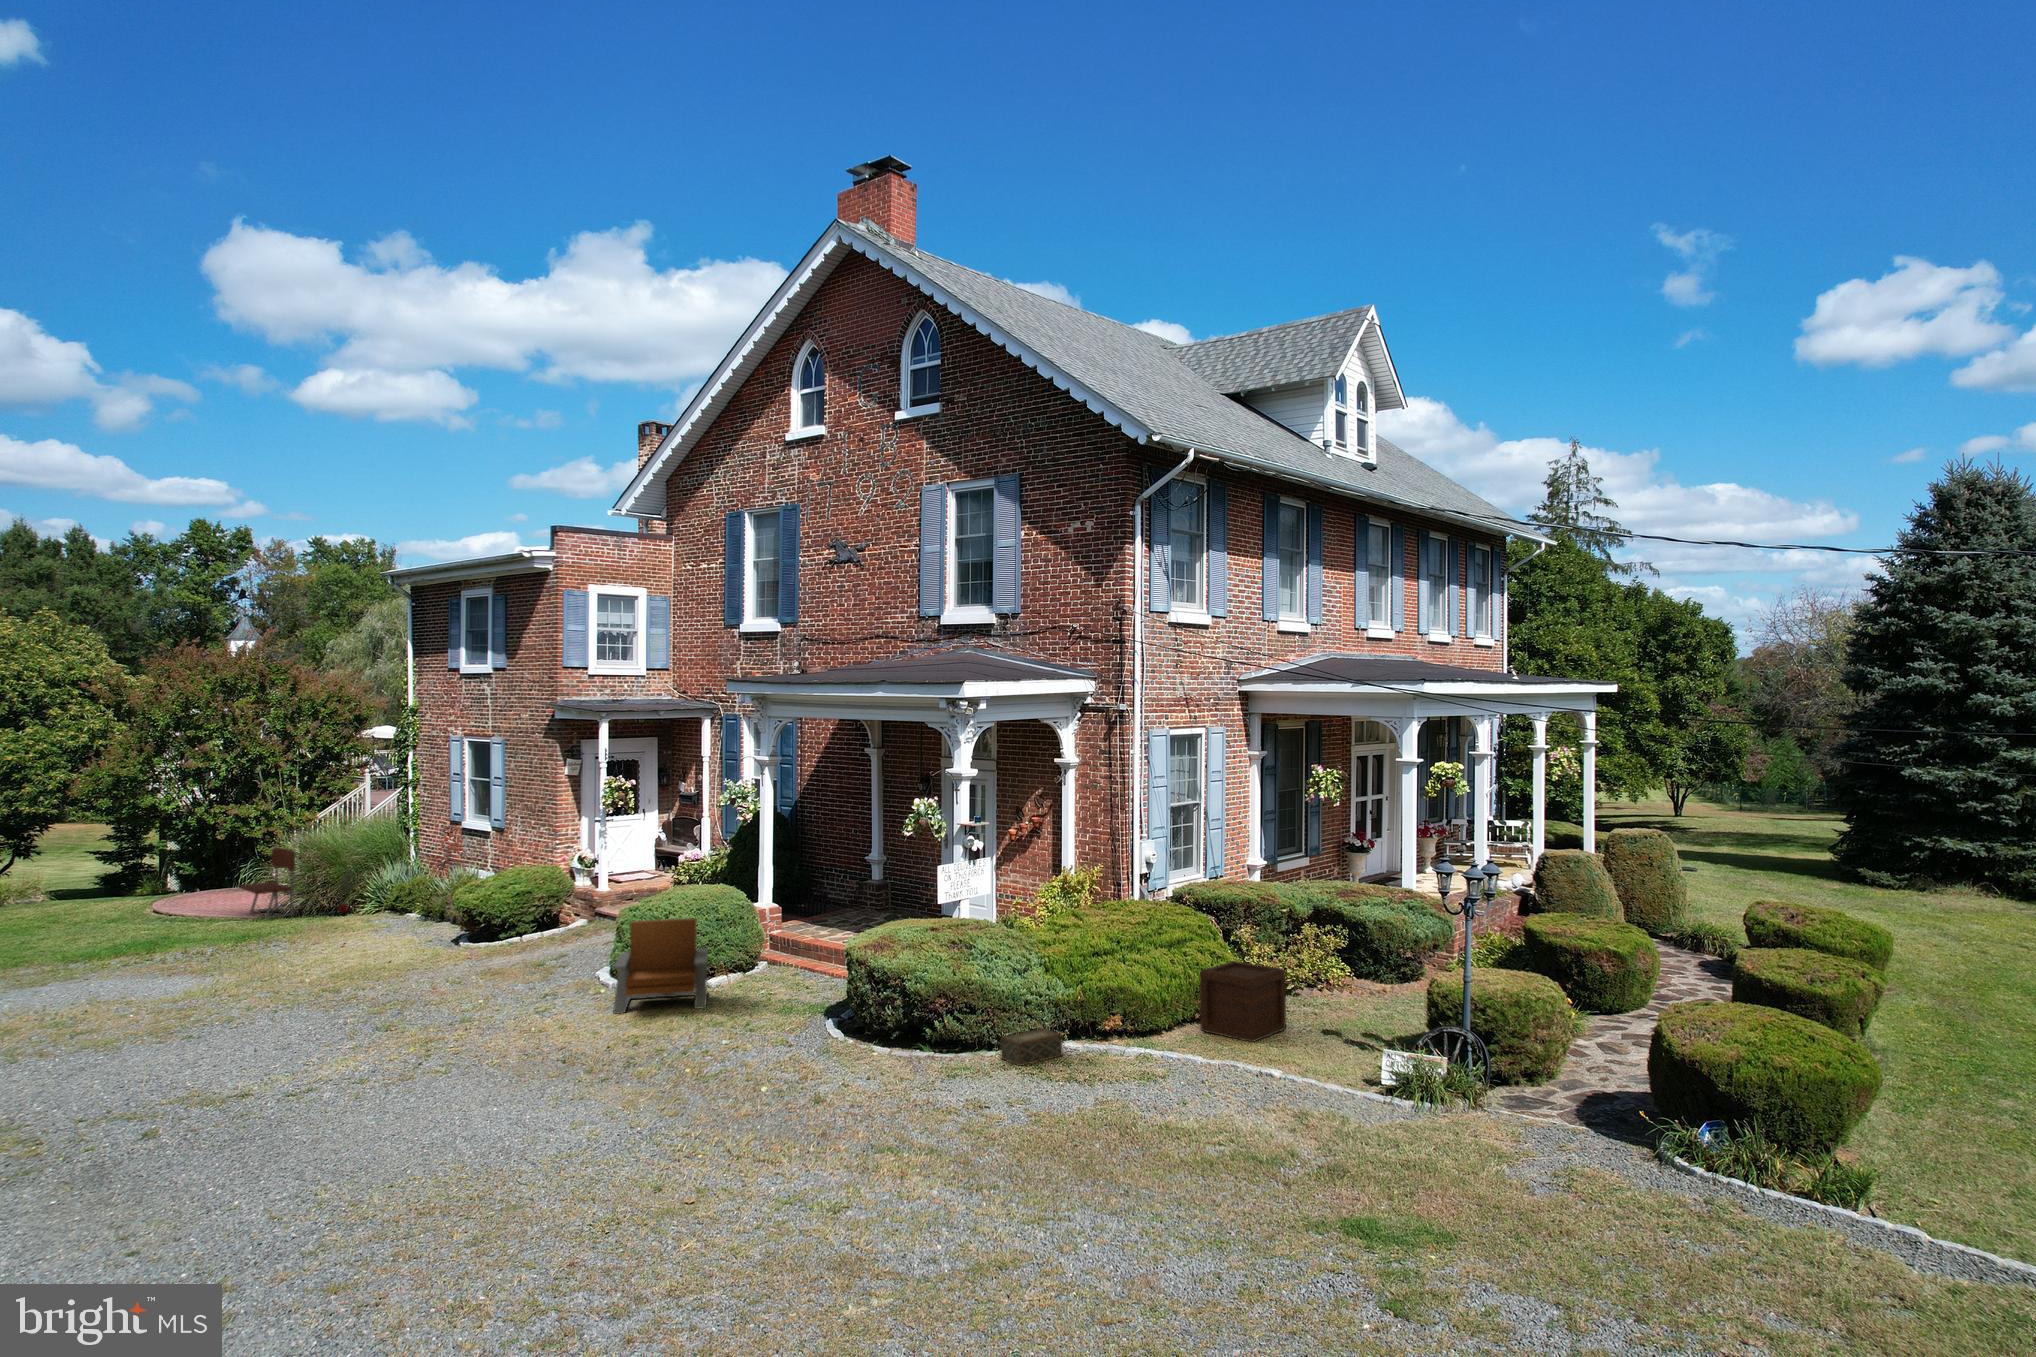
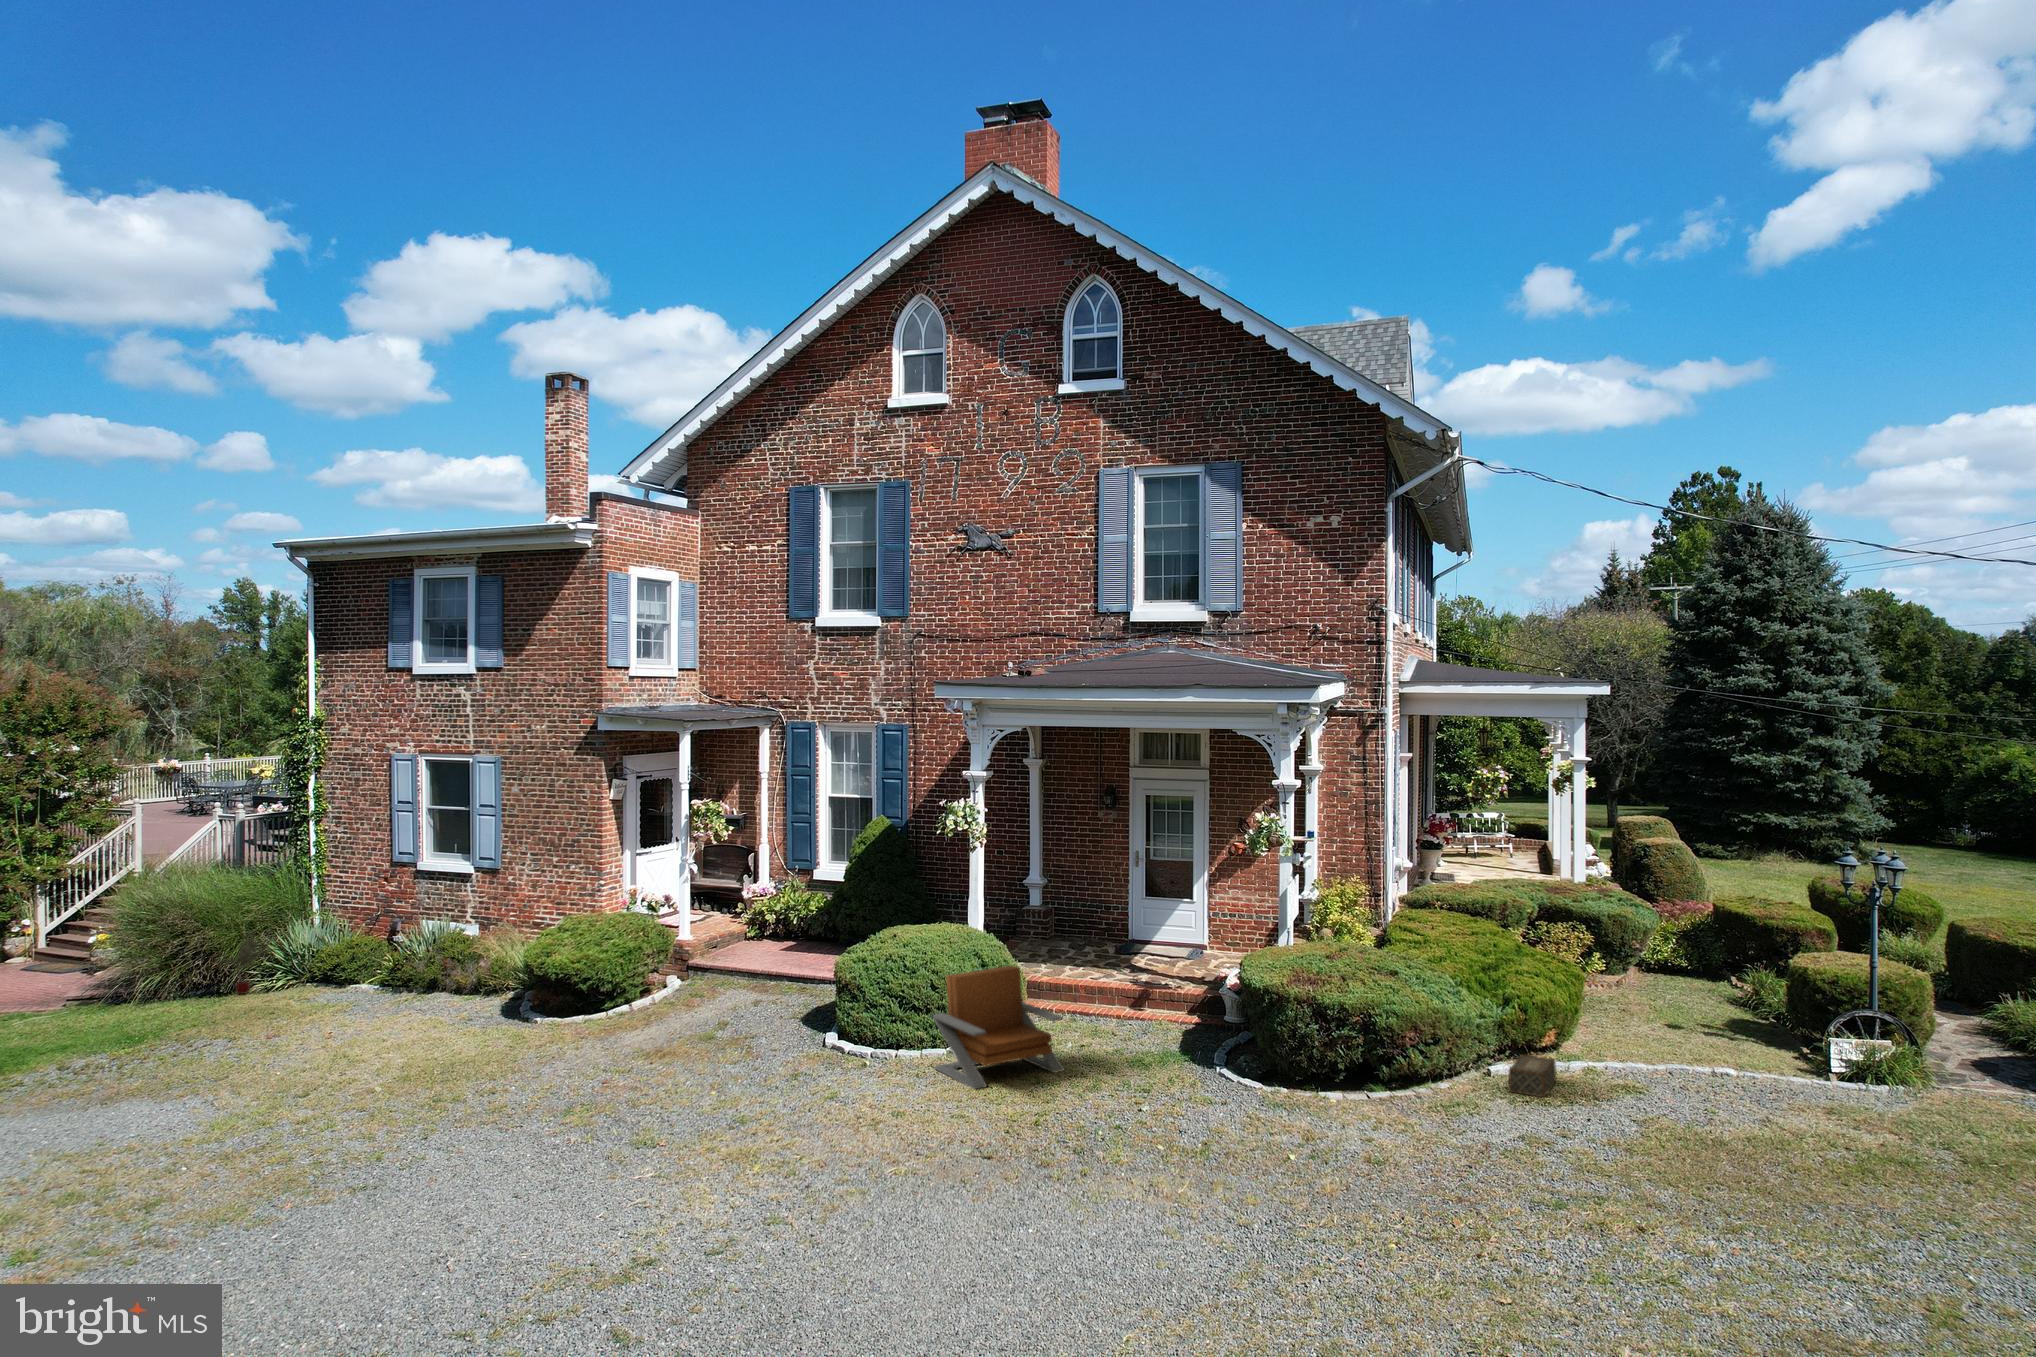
bench: present [240,848,295,918] -> none [78,912,174,1011]
wooden crate: present [1200,961,1286,1042] -> none [1606,967,1680,1048]

